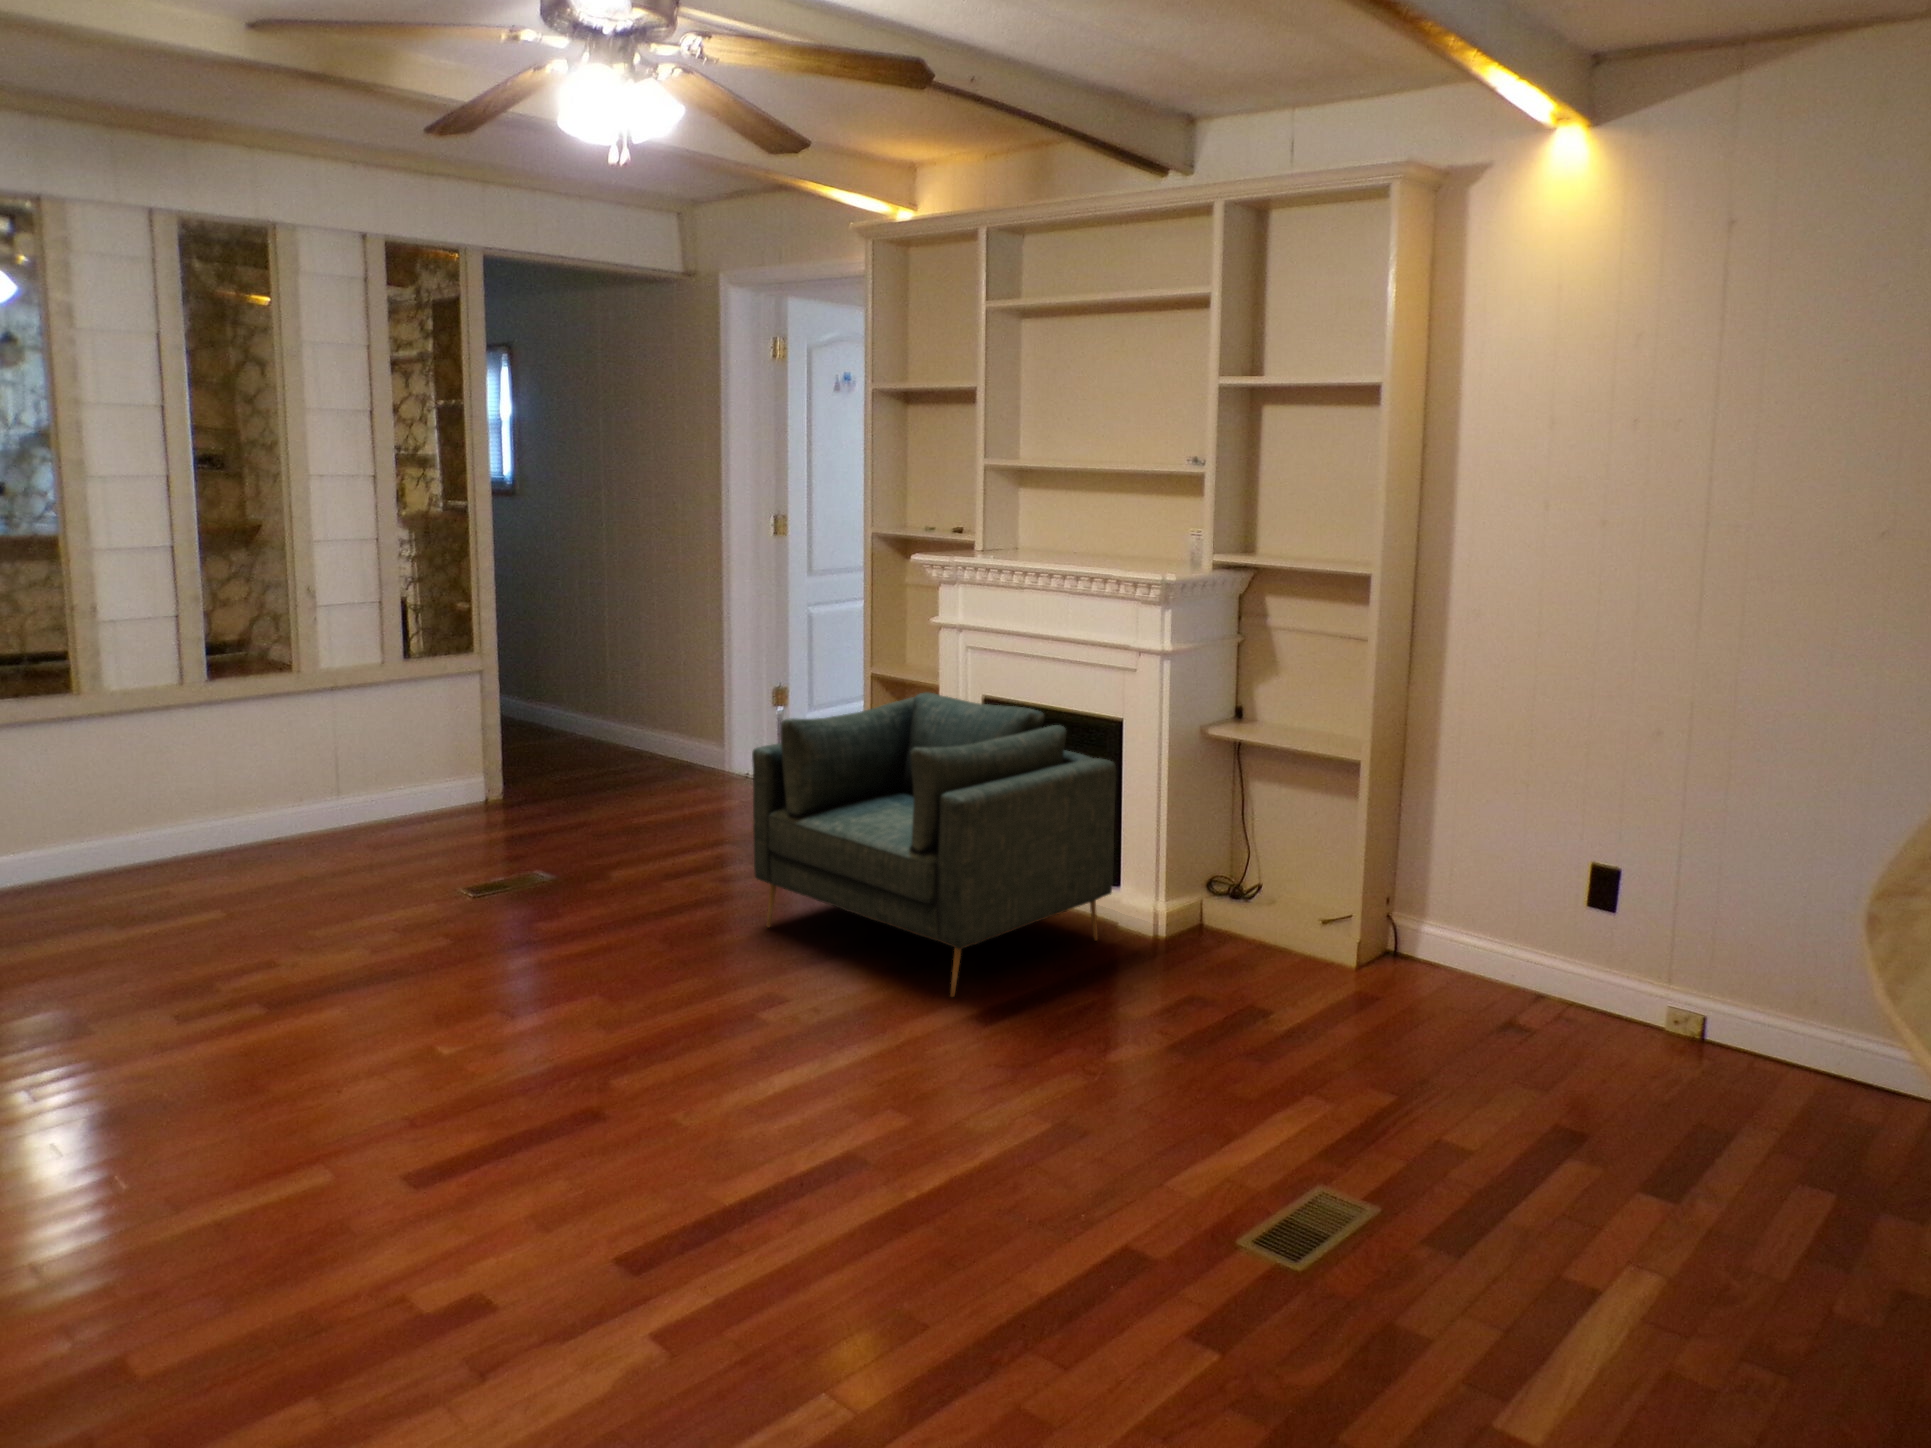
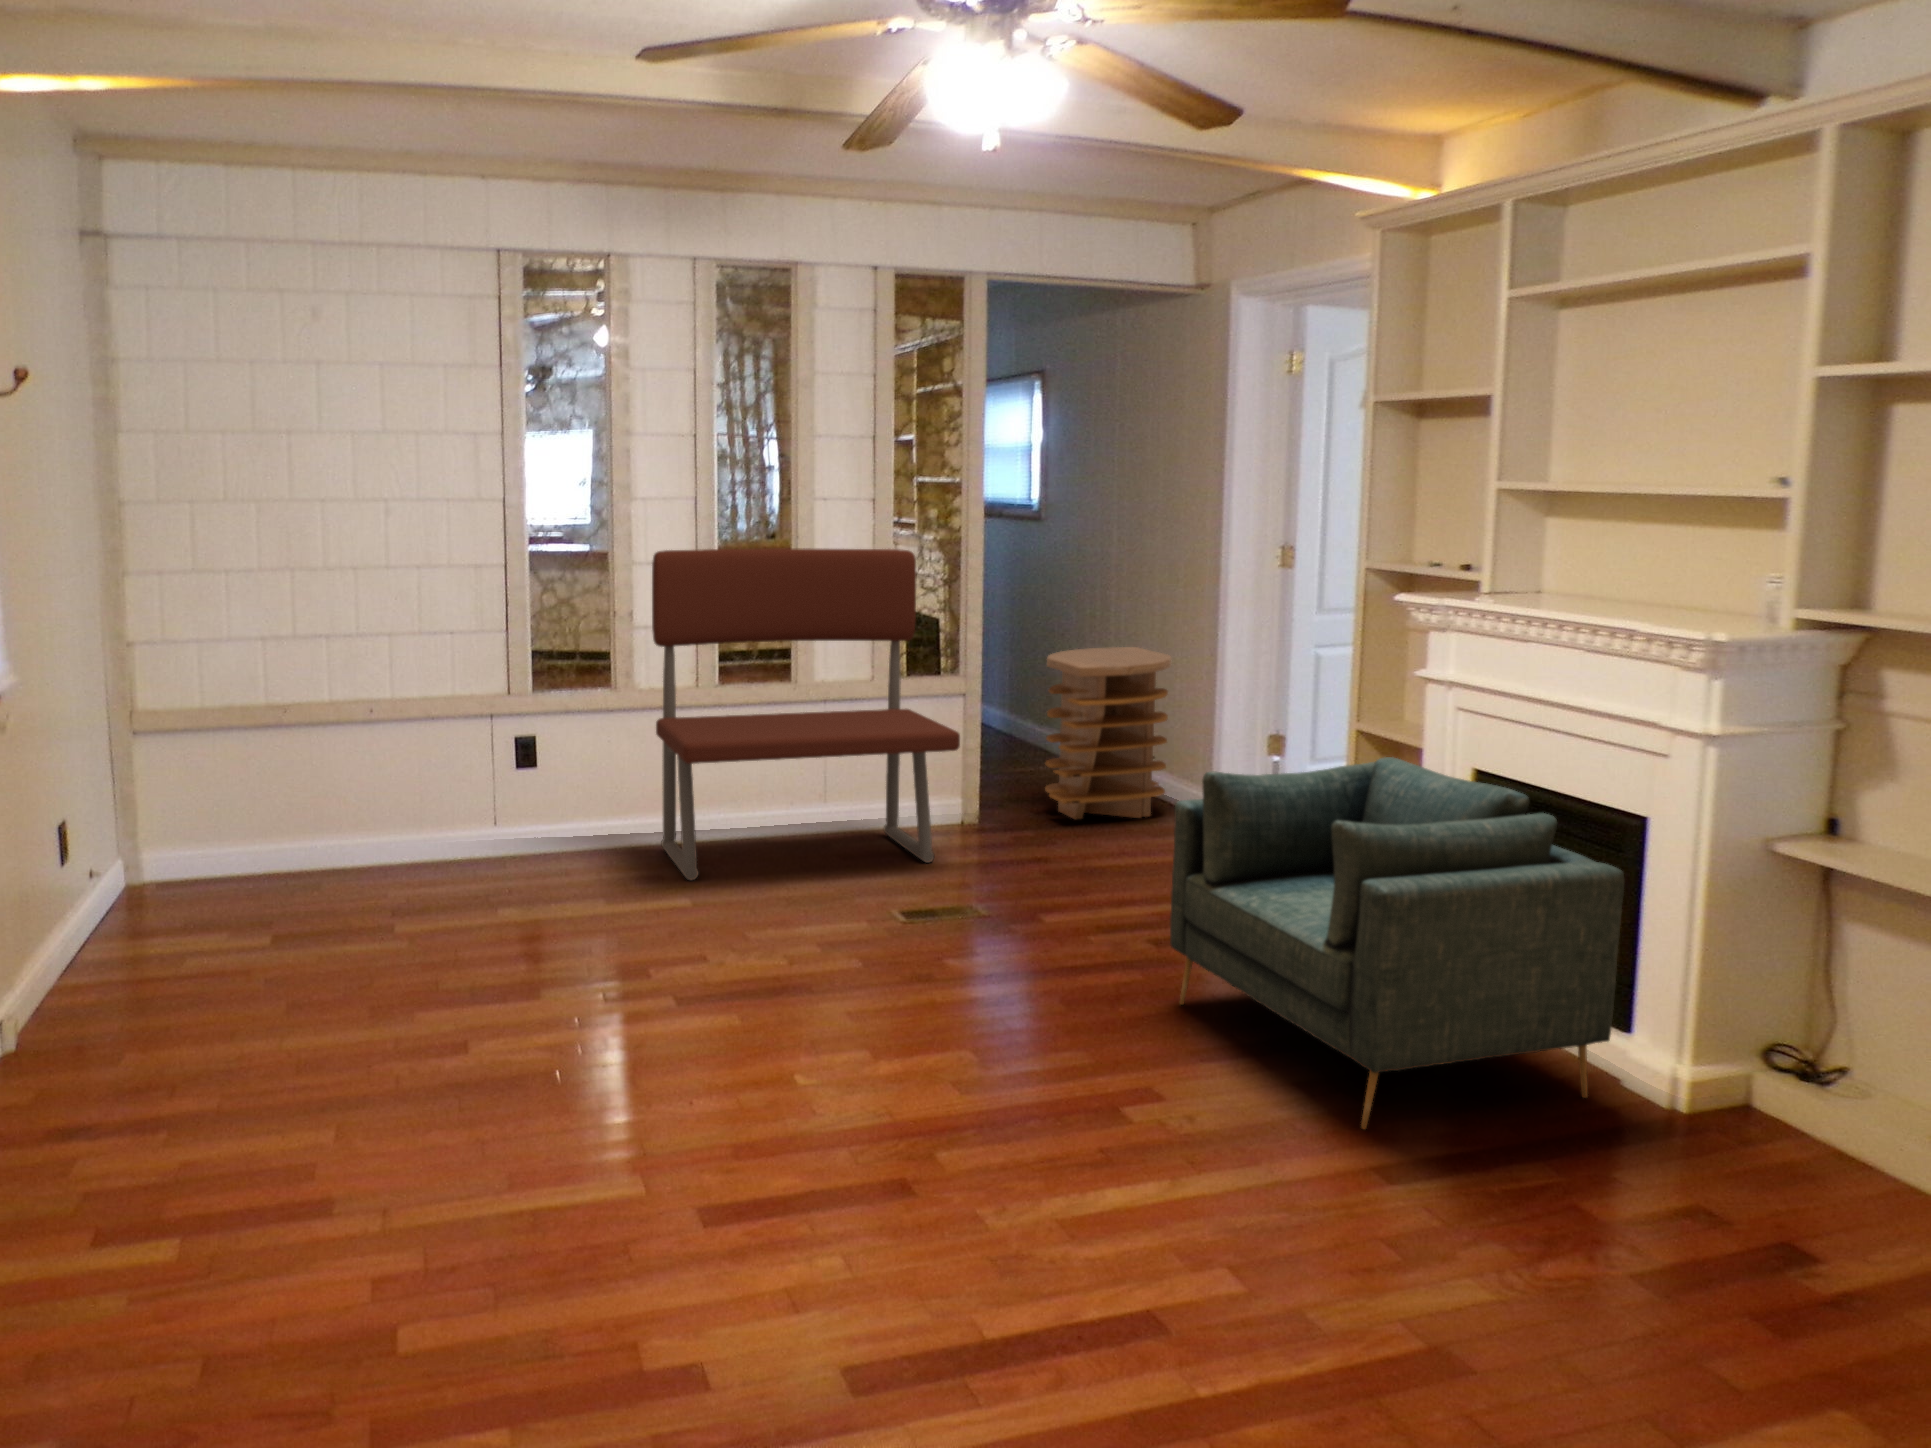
bench: none [118,529,501,894] -> present [652,548,960,880]
side table: none [563,614,683,781] -> present [1045,647,1172,819]

